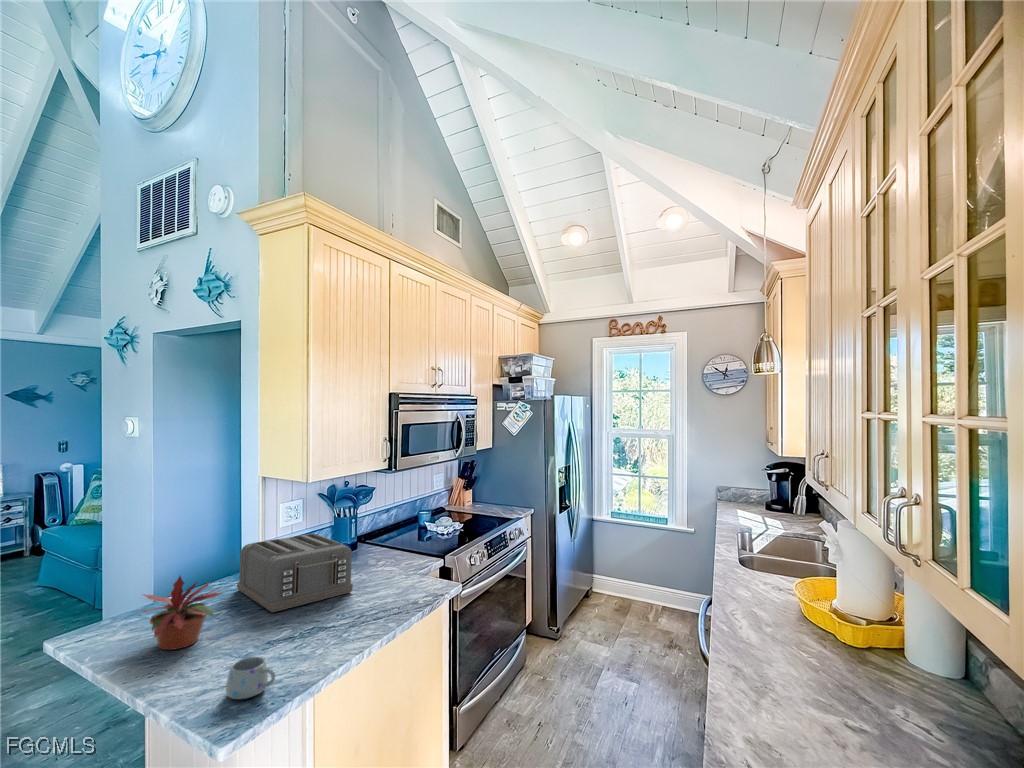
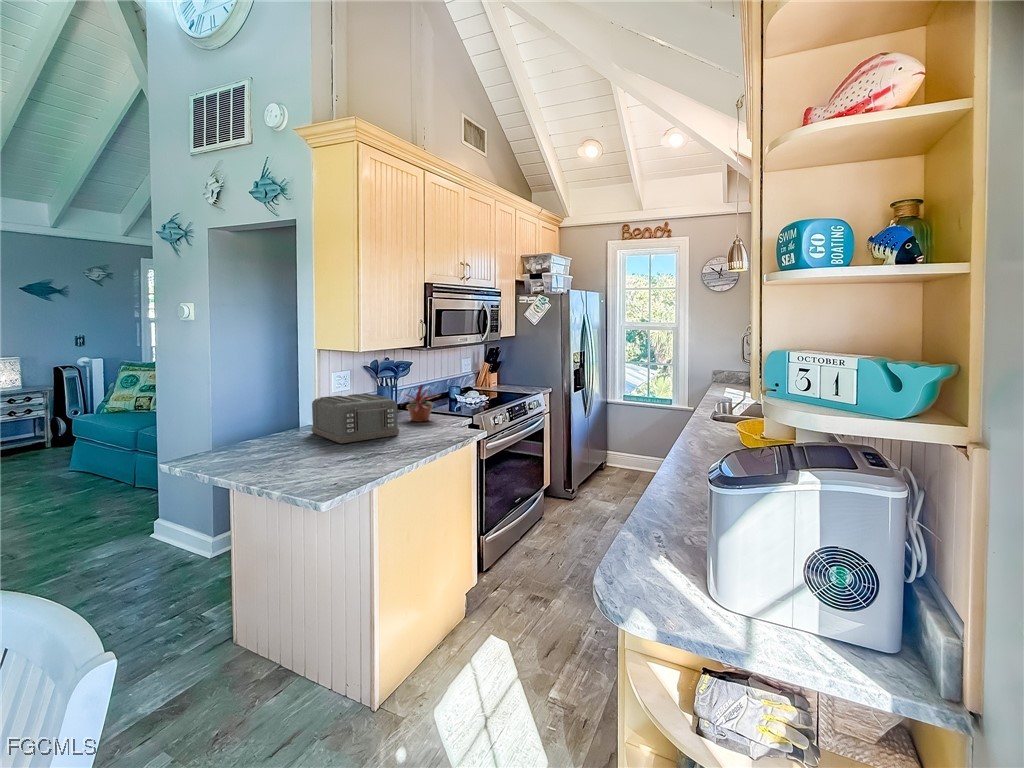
potted plant: present [141,576,222,650] -> present [404,385,439,422]
mug: present [226,657,275,699] -> none [317,457,349,481]

